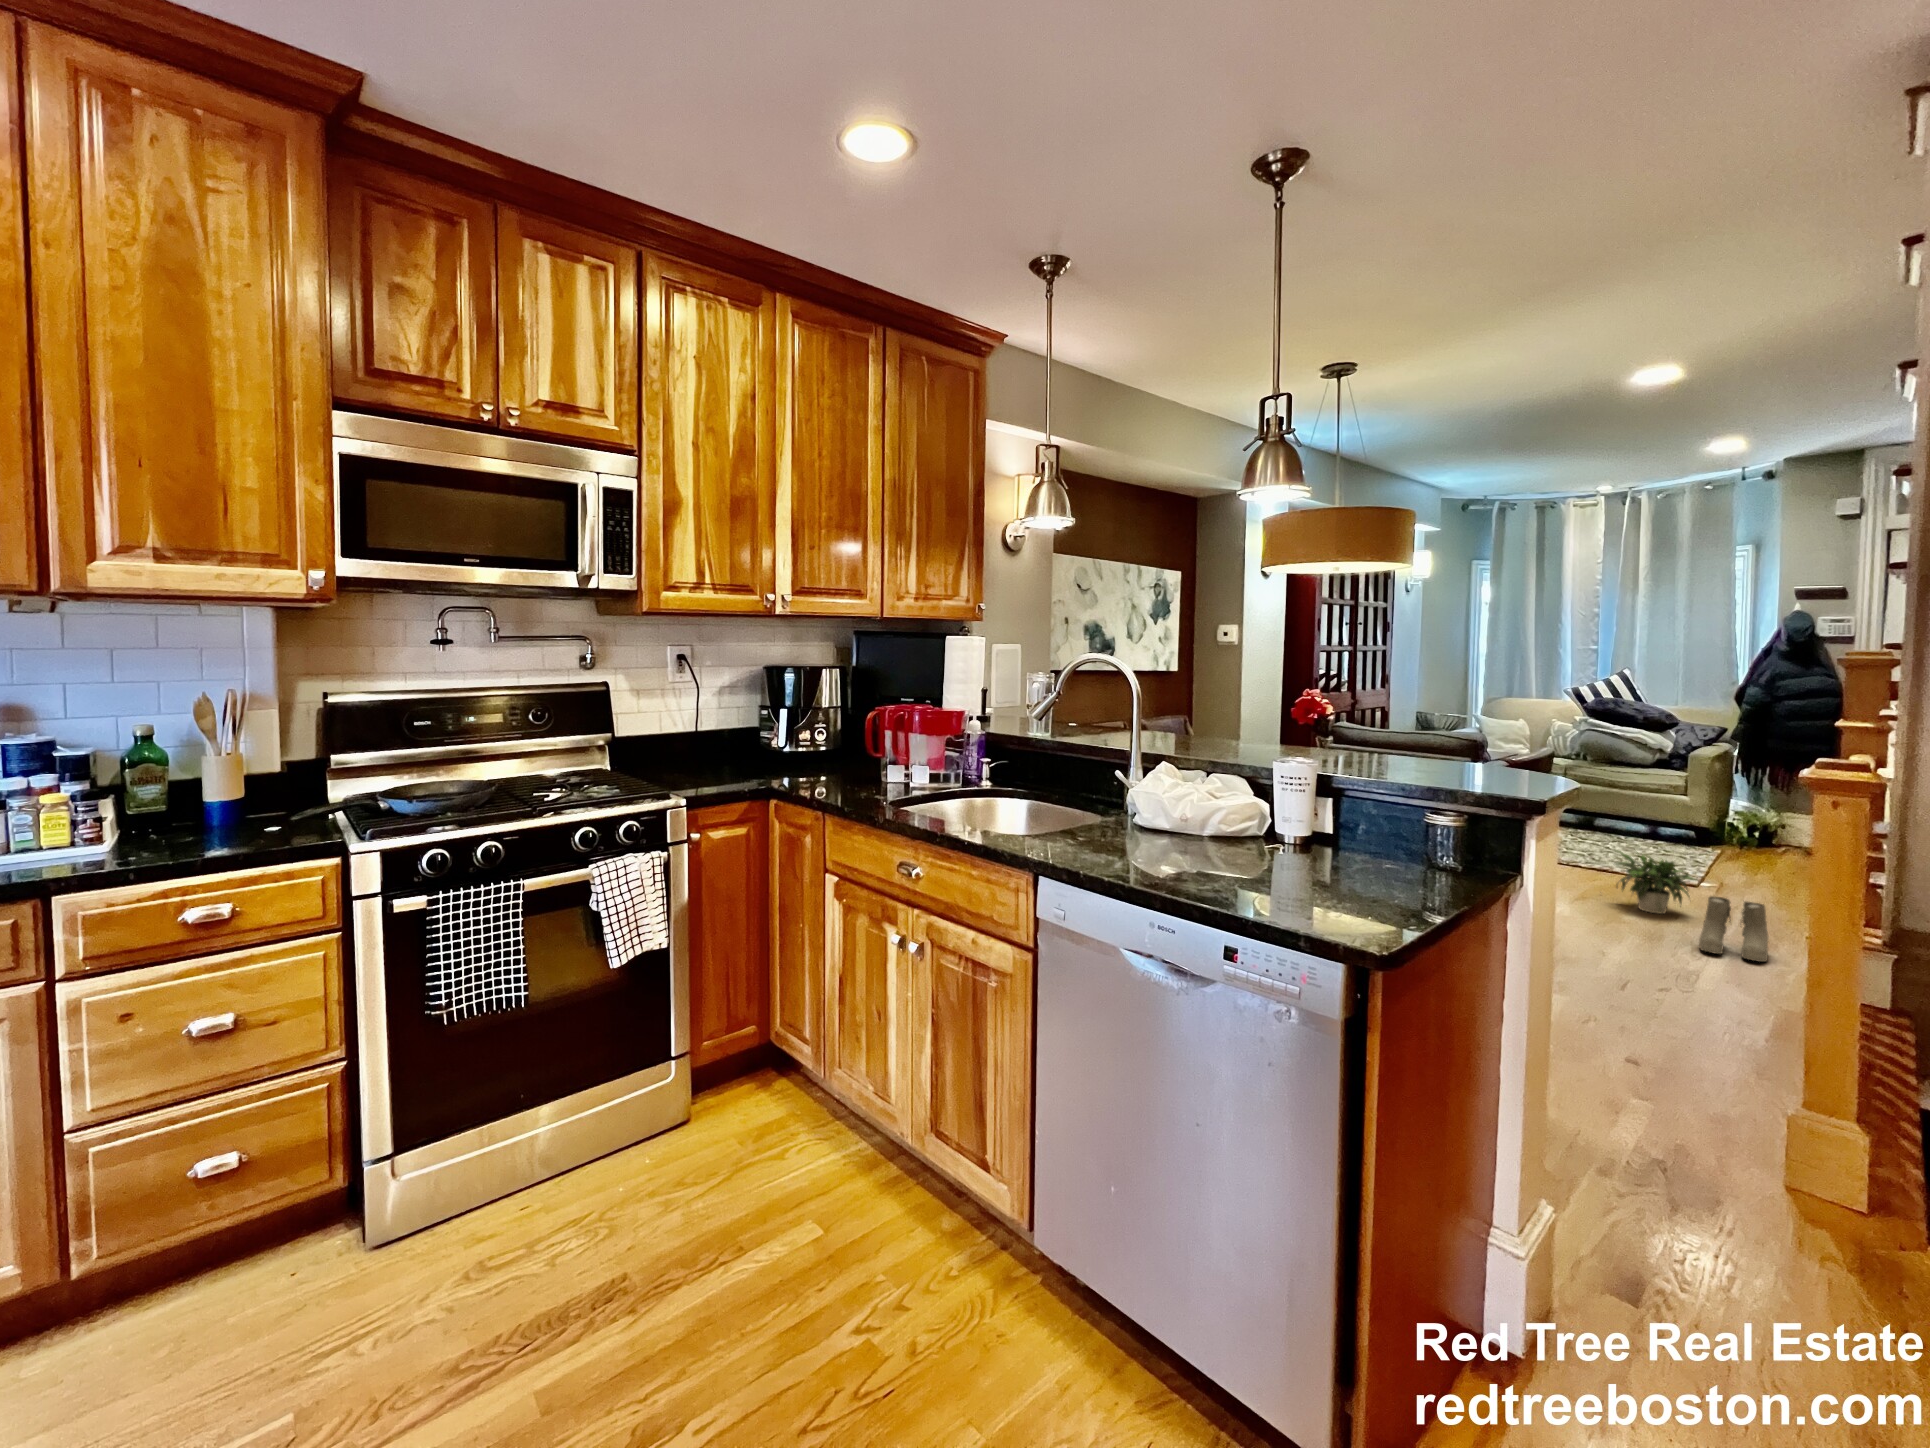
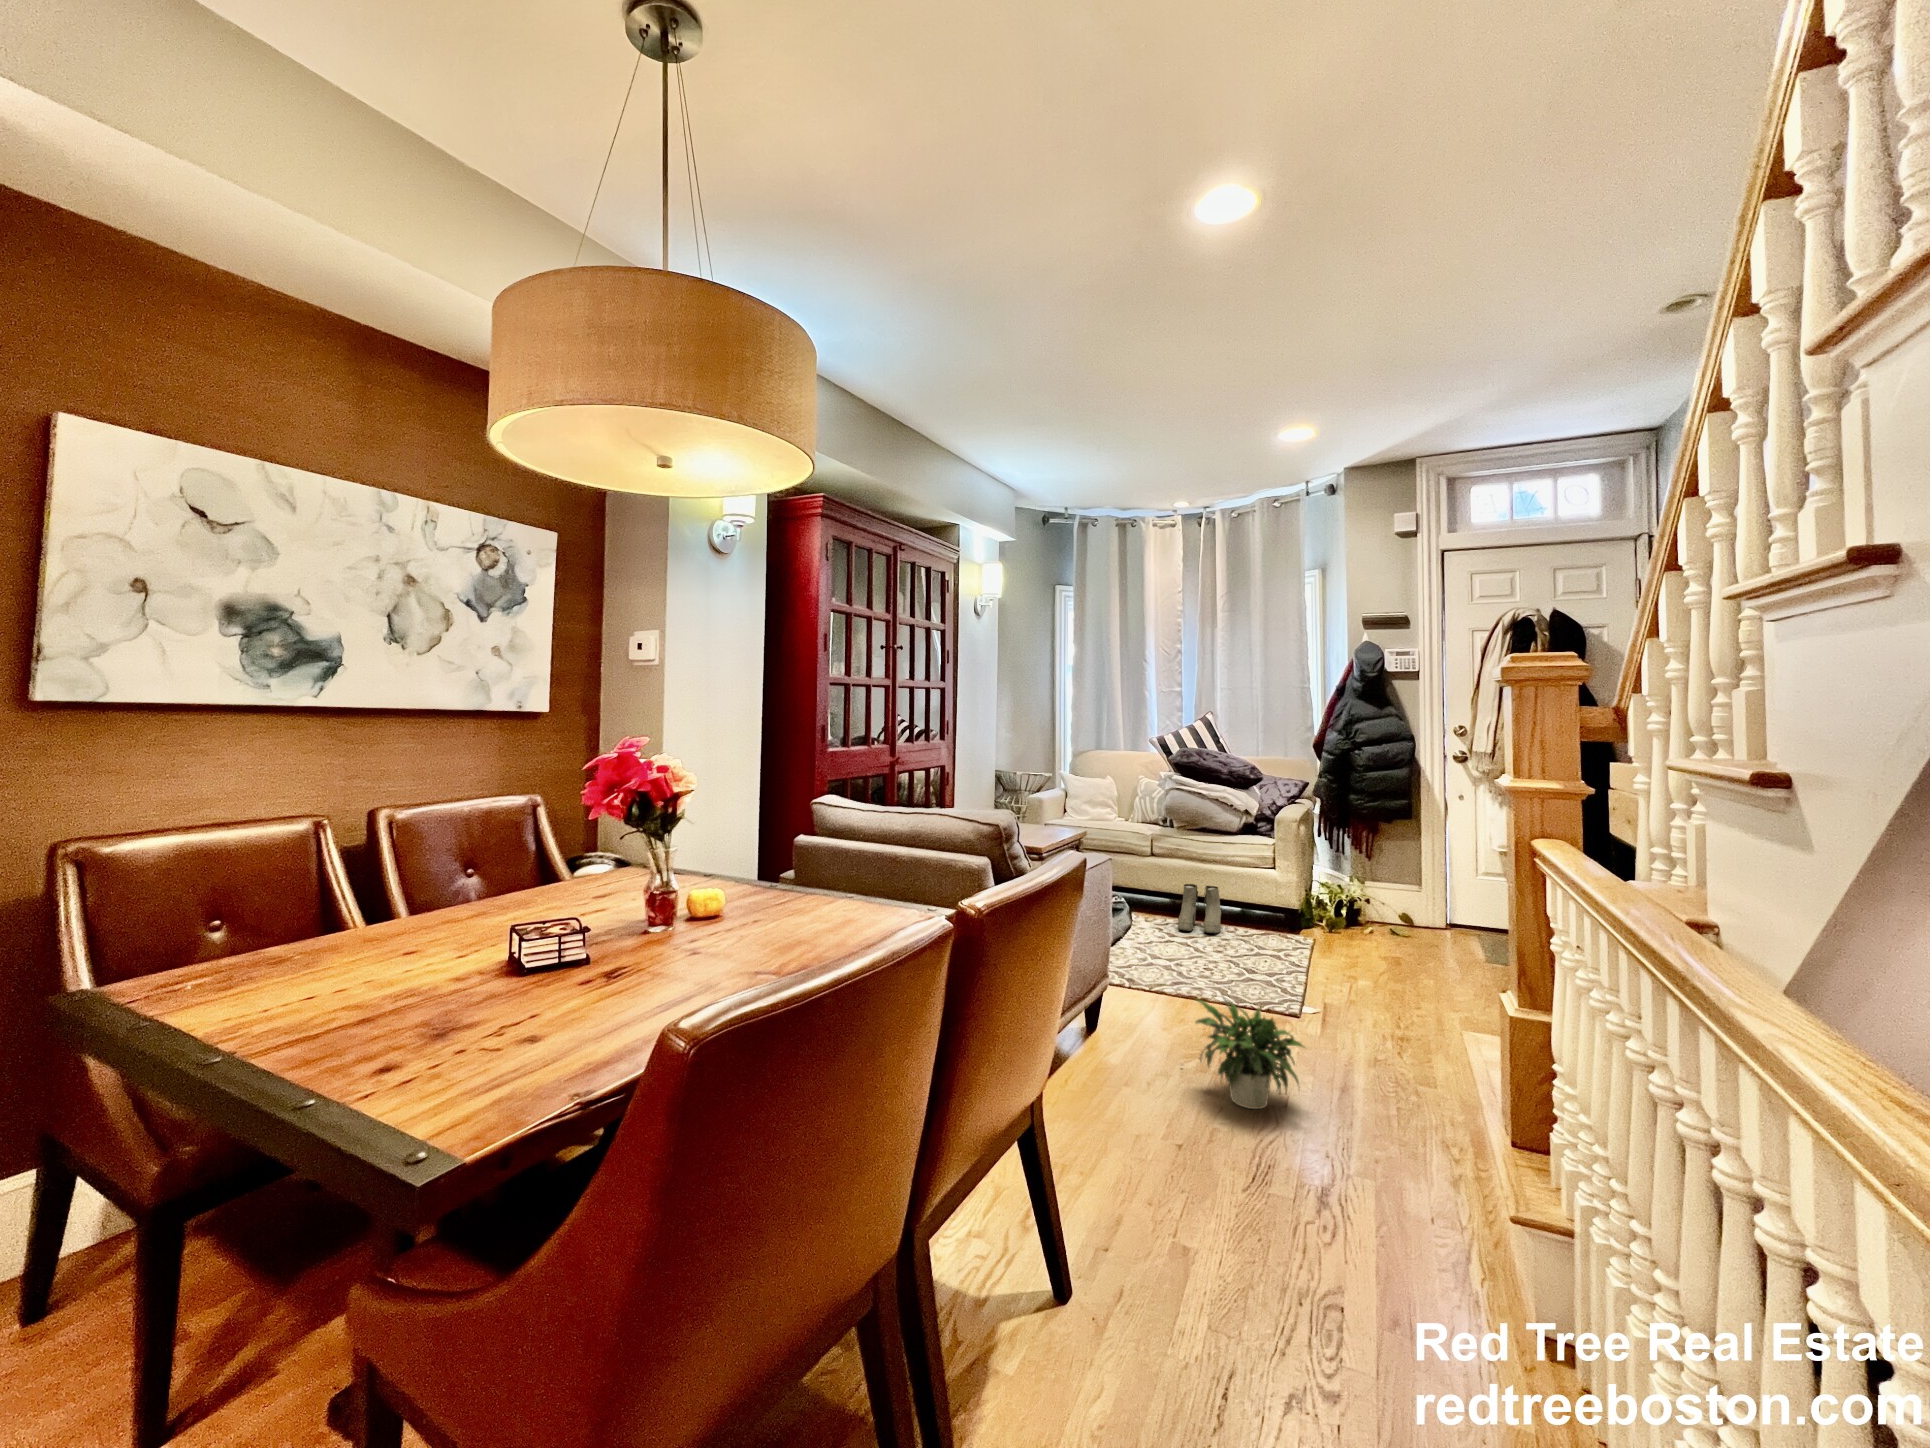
boots: present [1699,896,1769,962] -> present [1178,884,1221,933]

